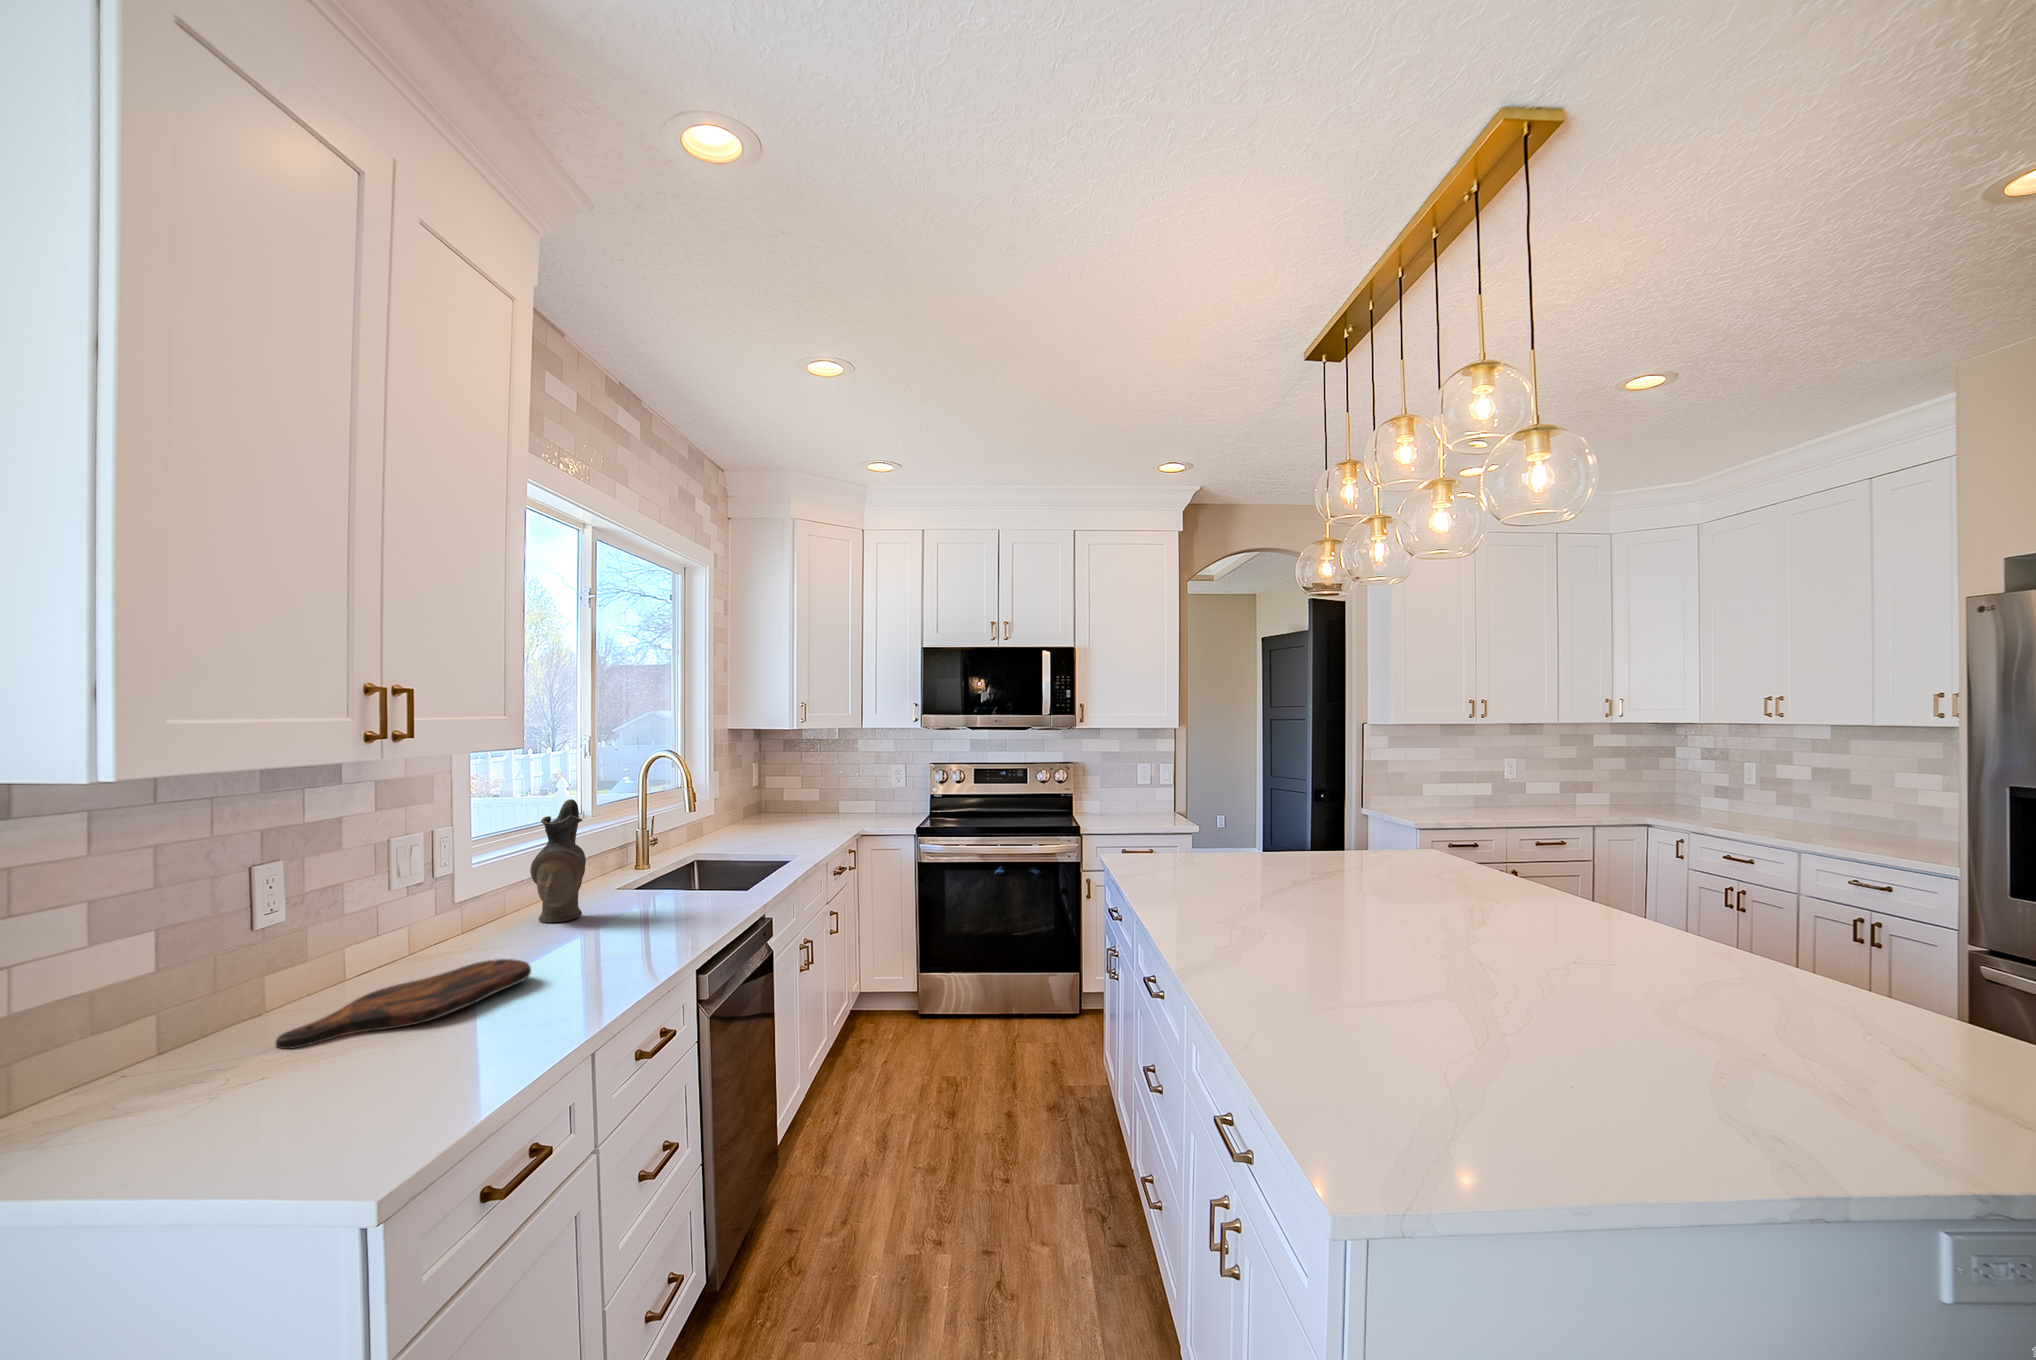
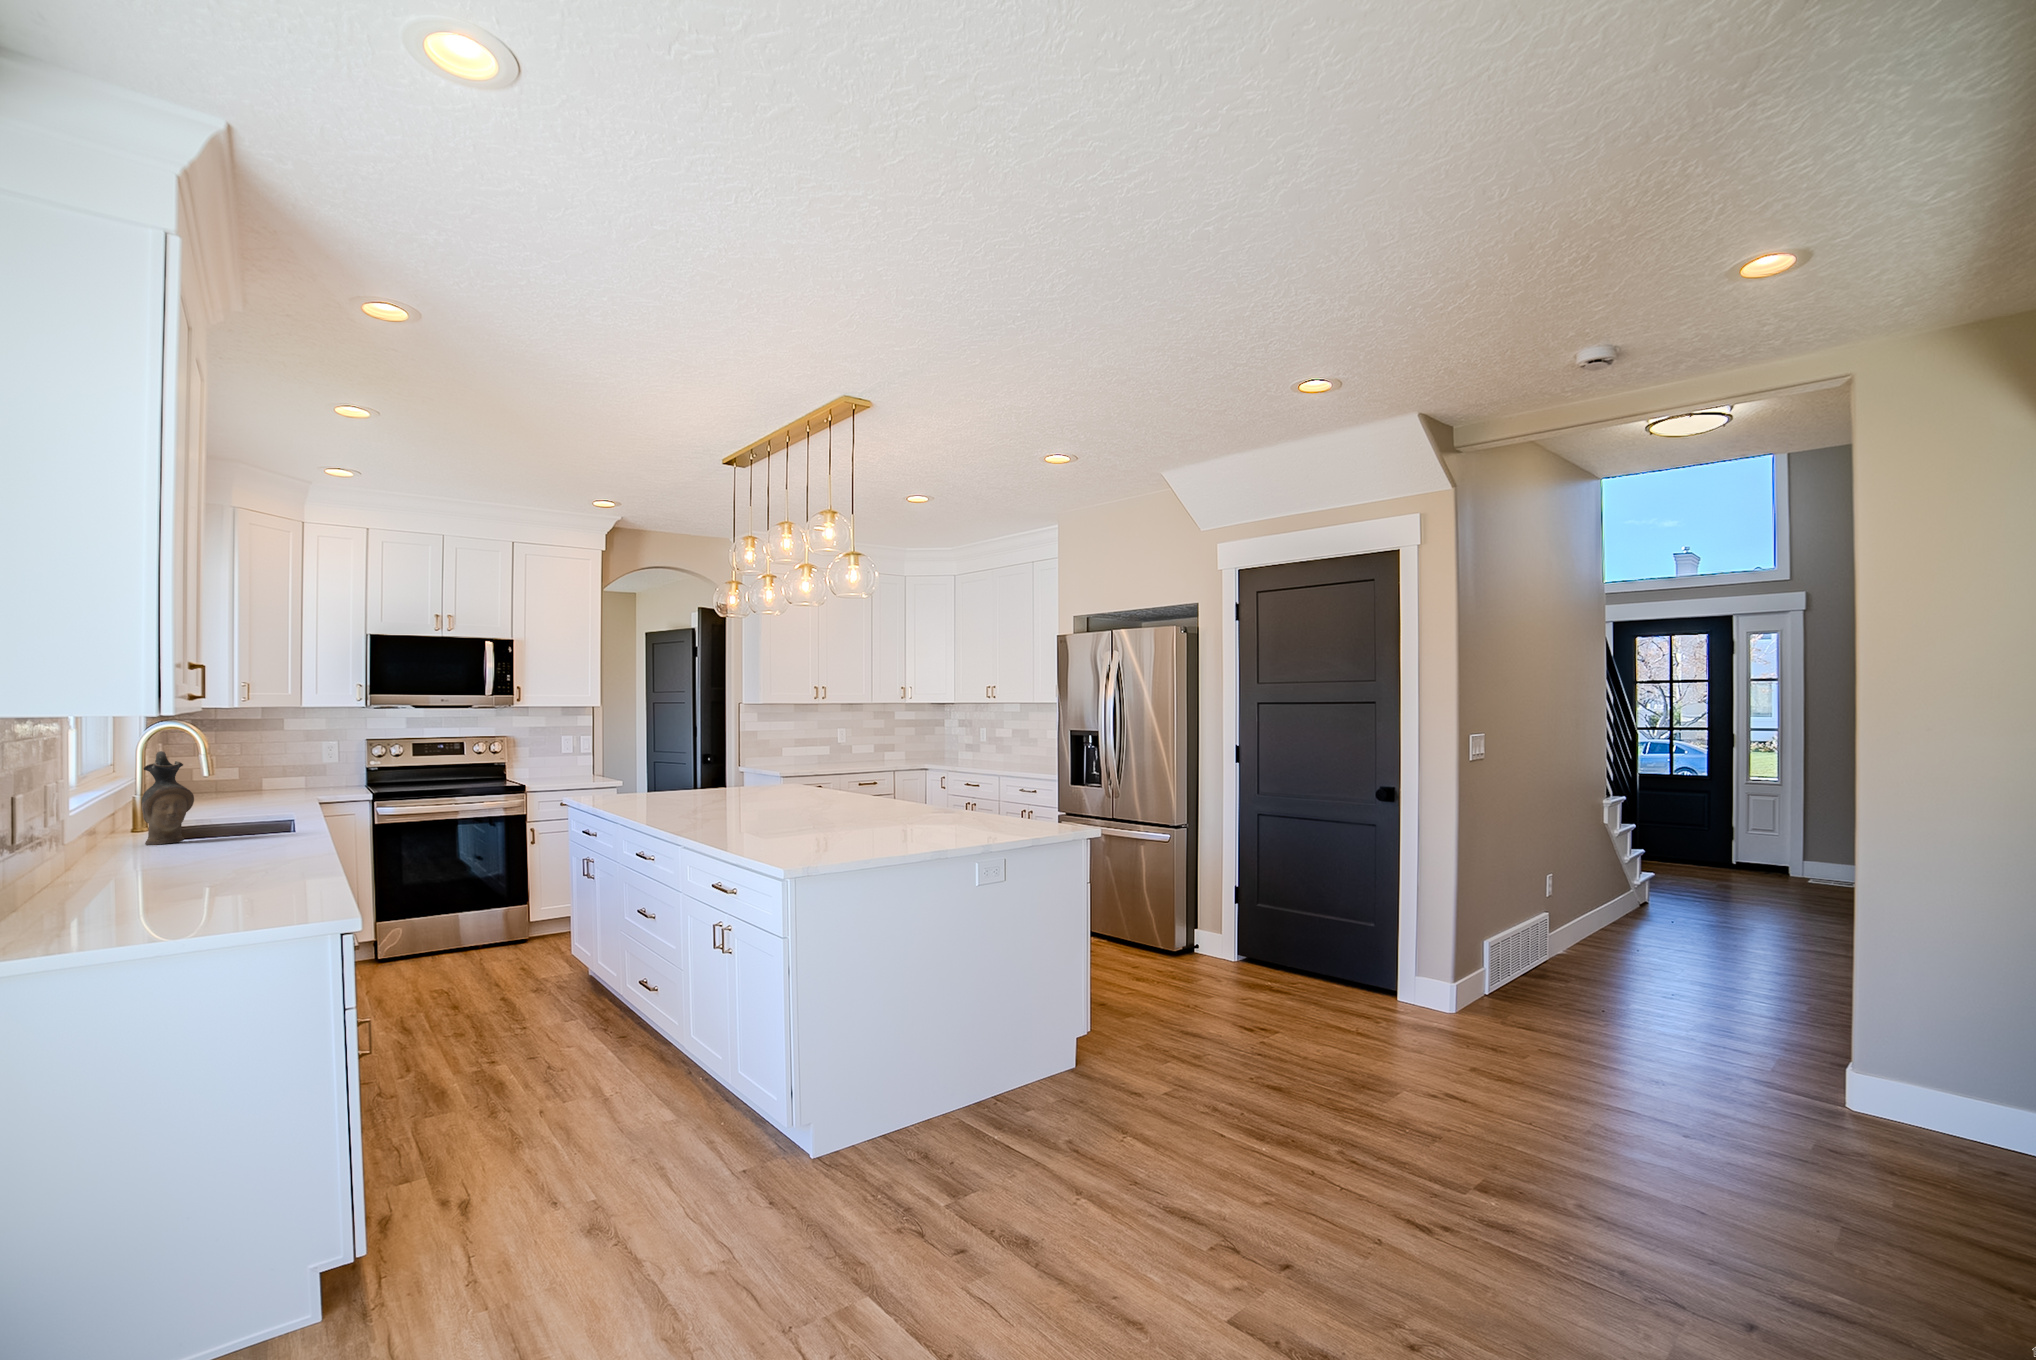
cutting board: present [276,959,531,1049] -> none [164,837,261,868]

